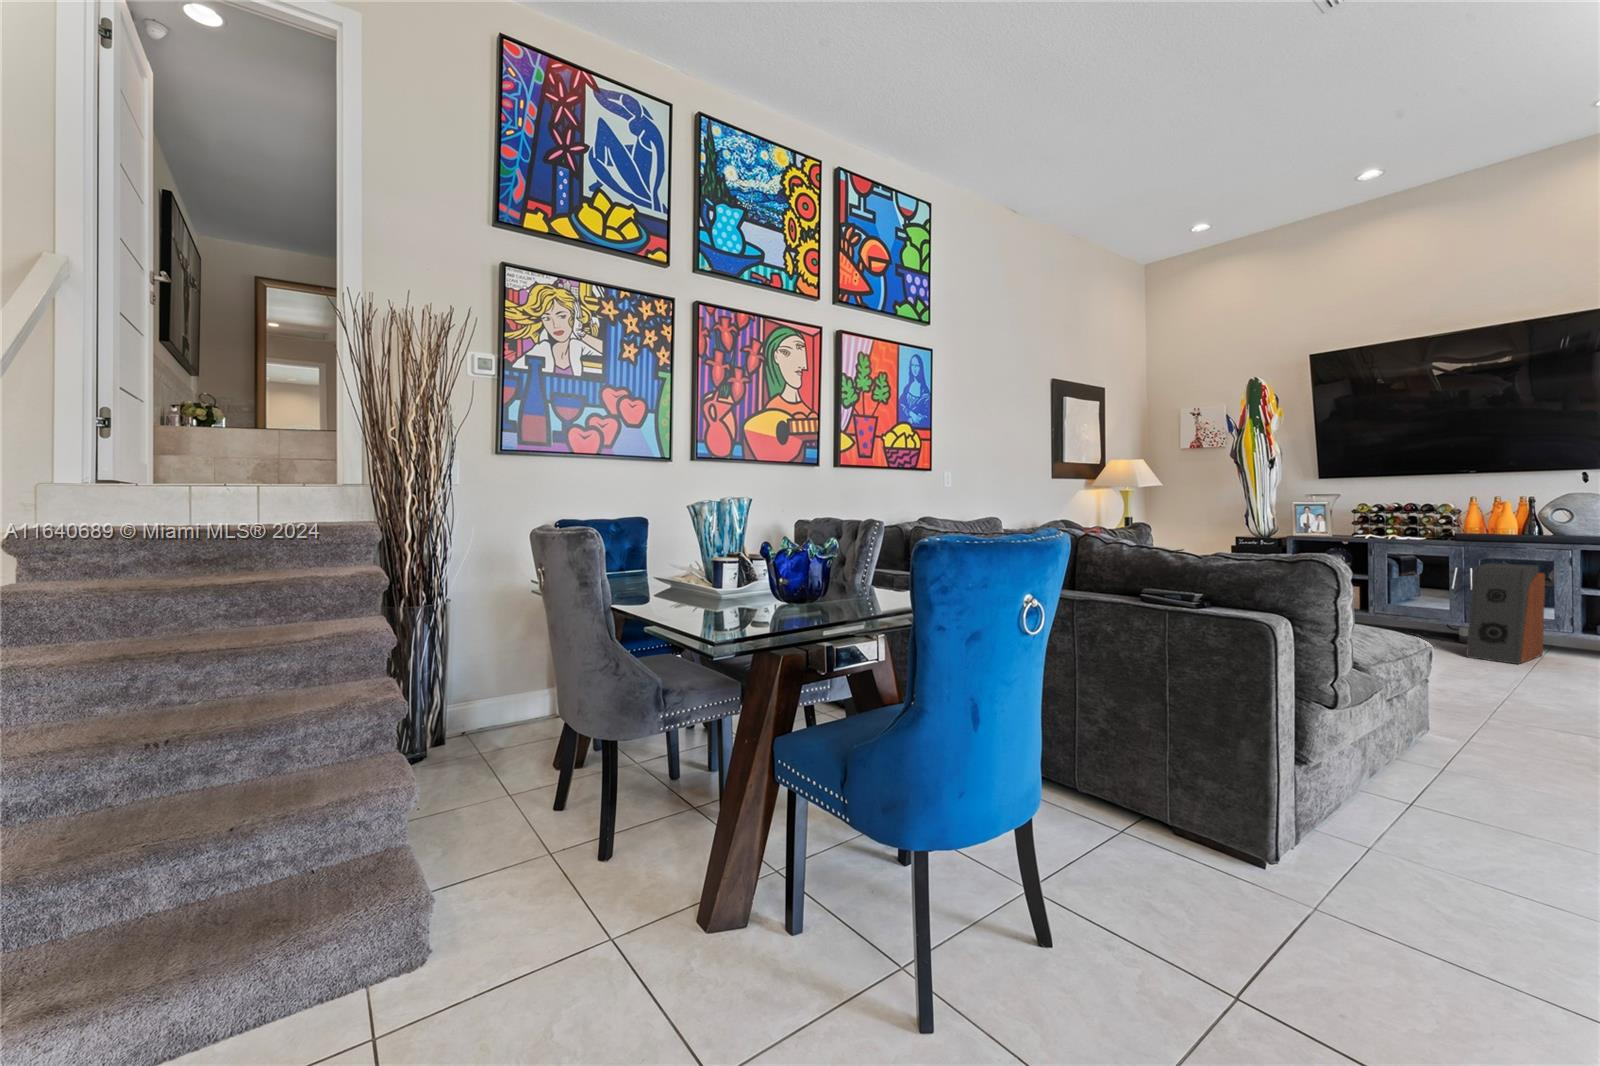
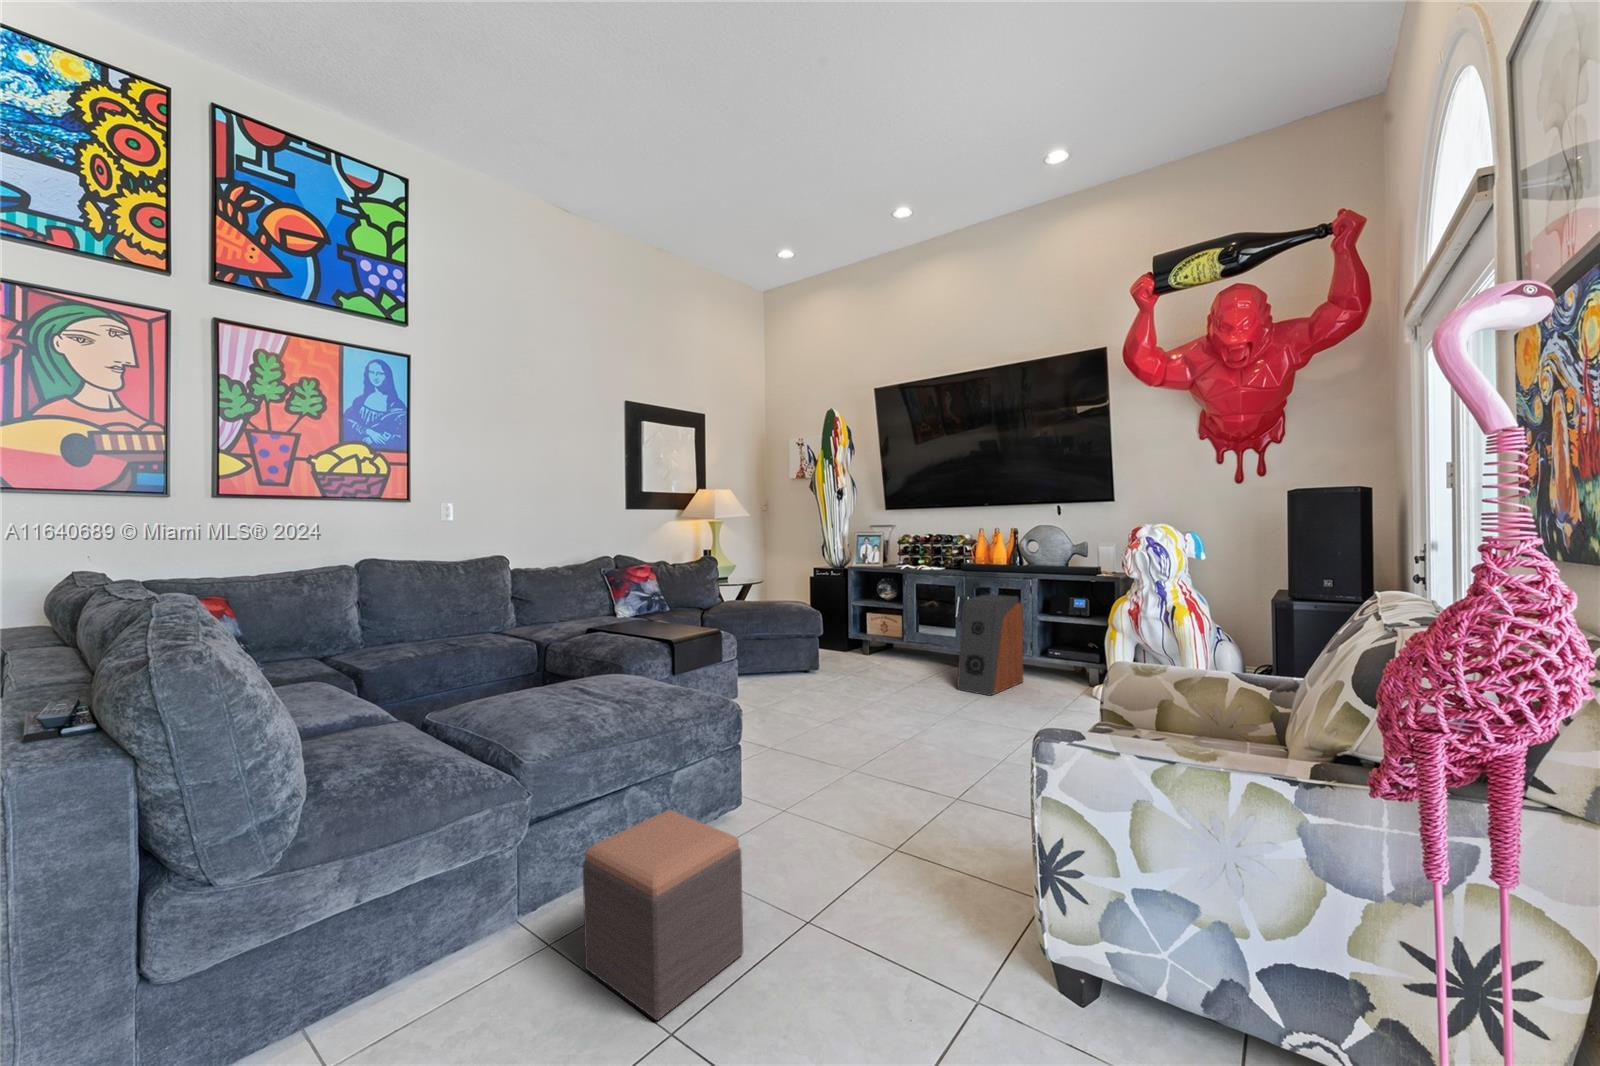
footstool: none [1412,699,1554,835] -> present [583,810,743,1020]

